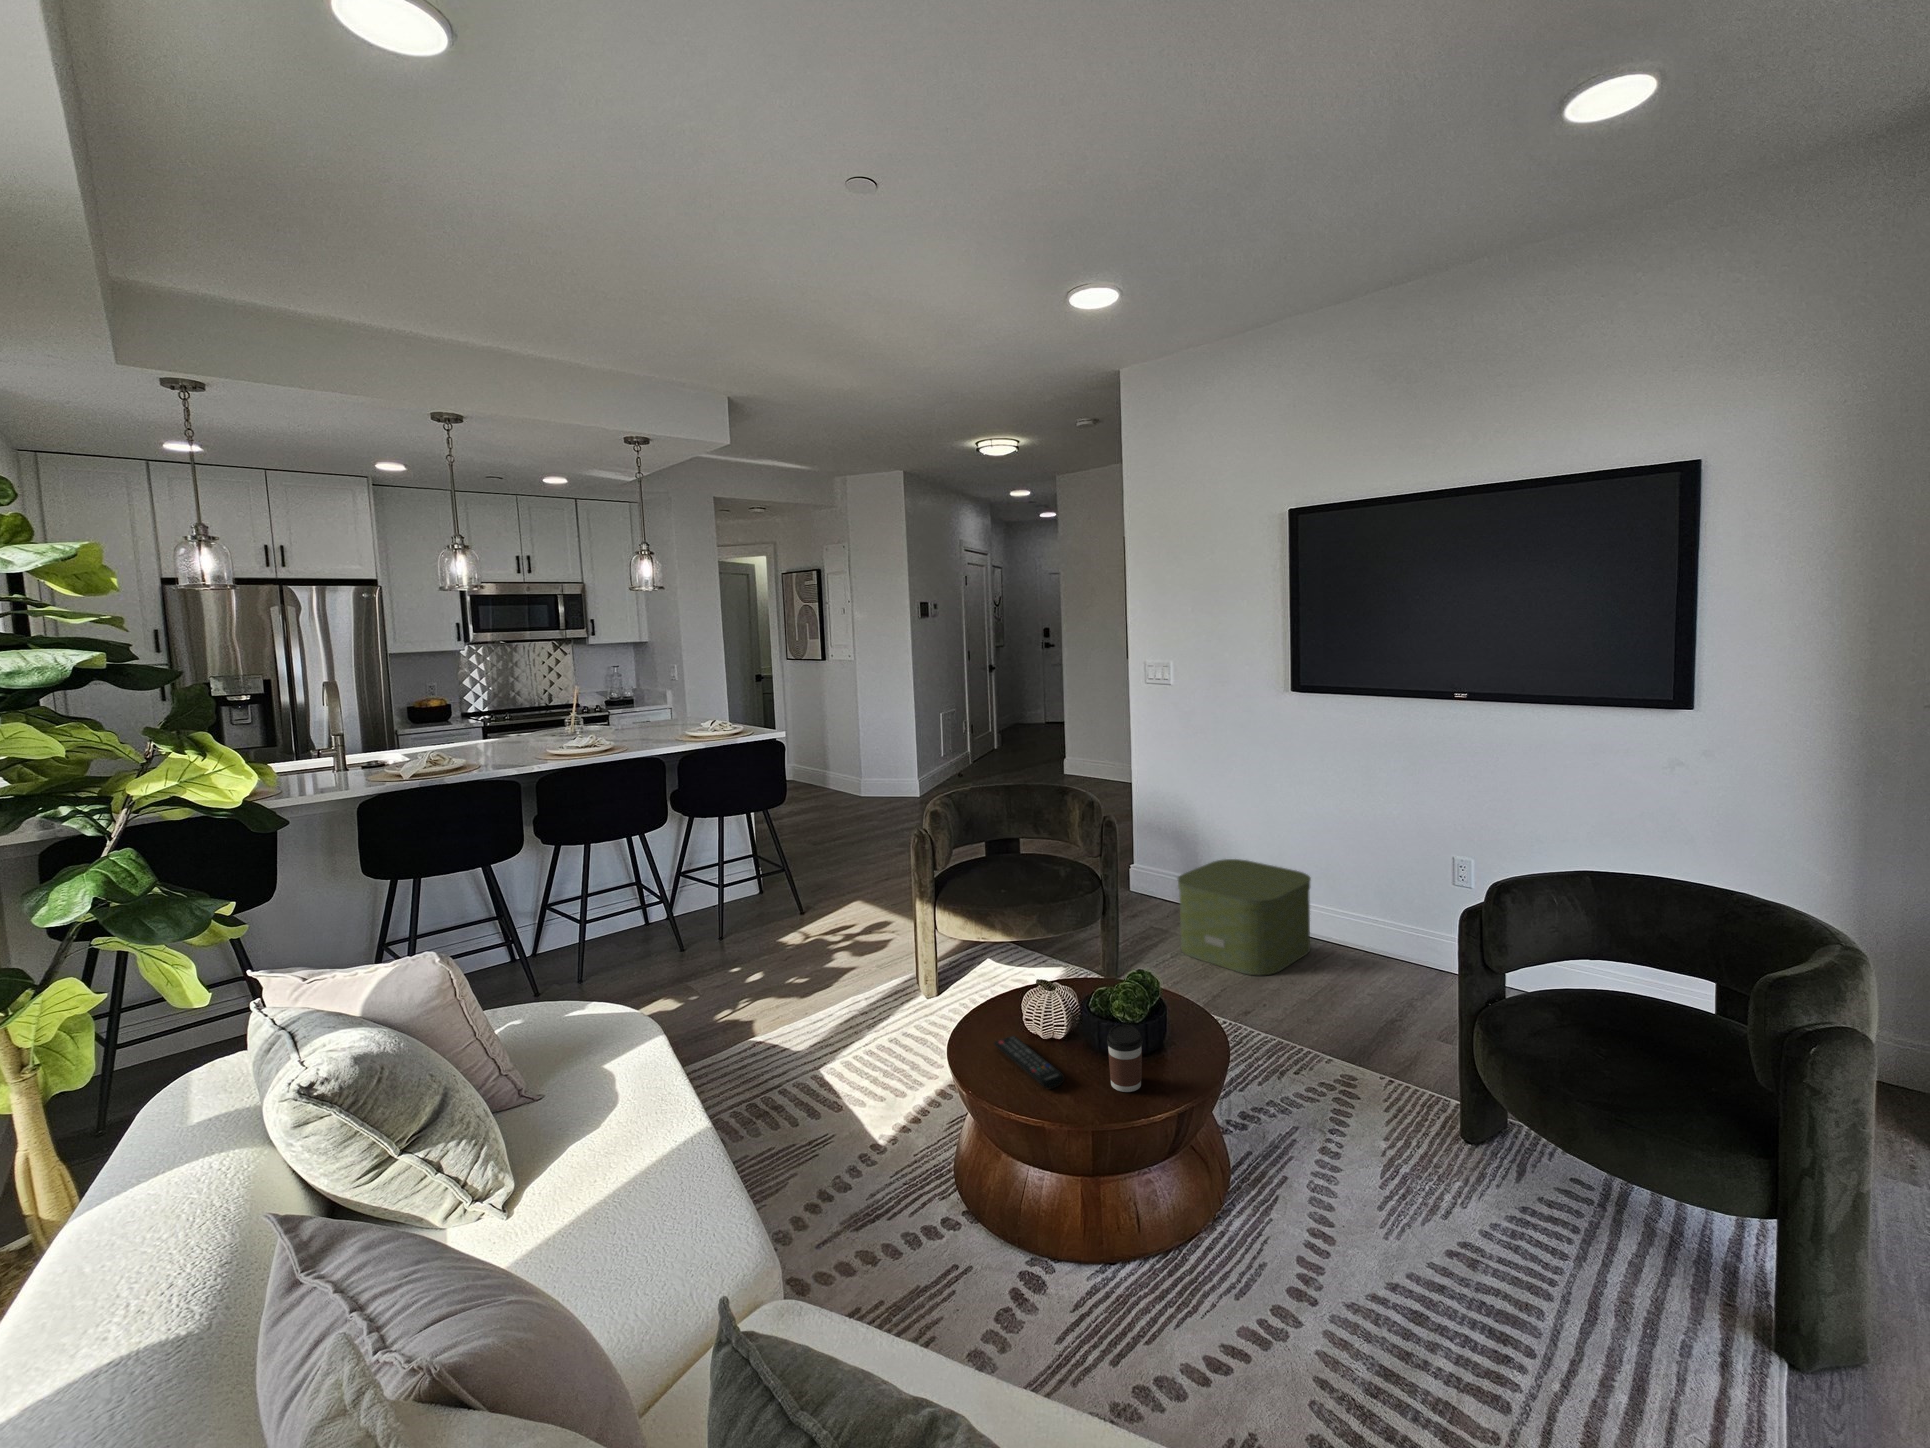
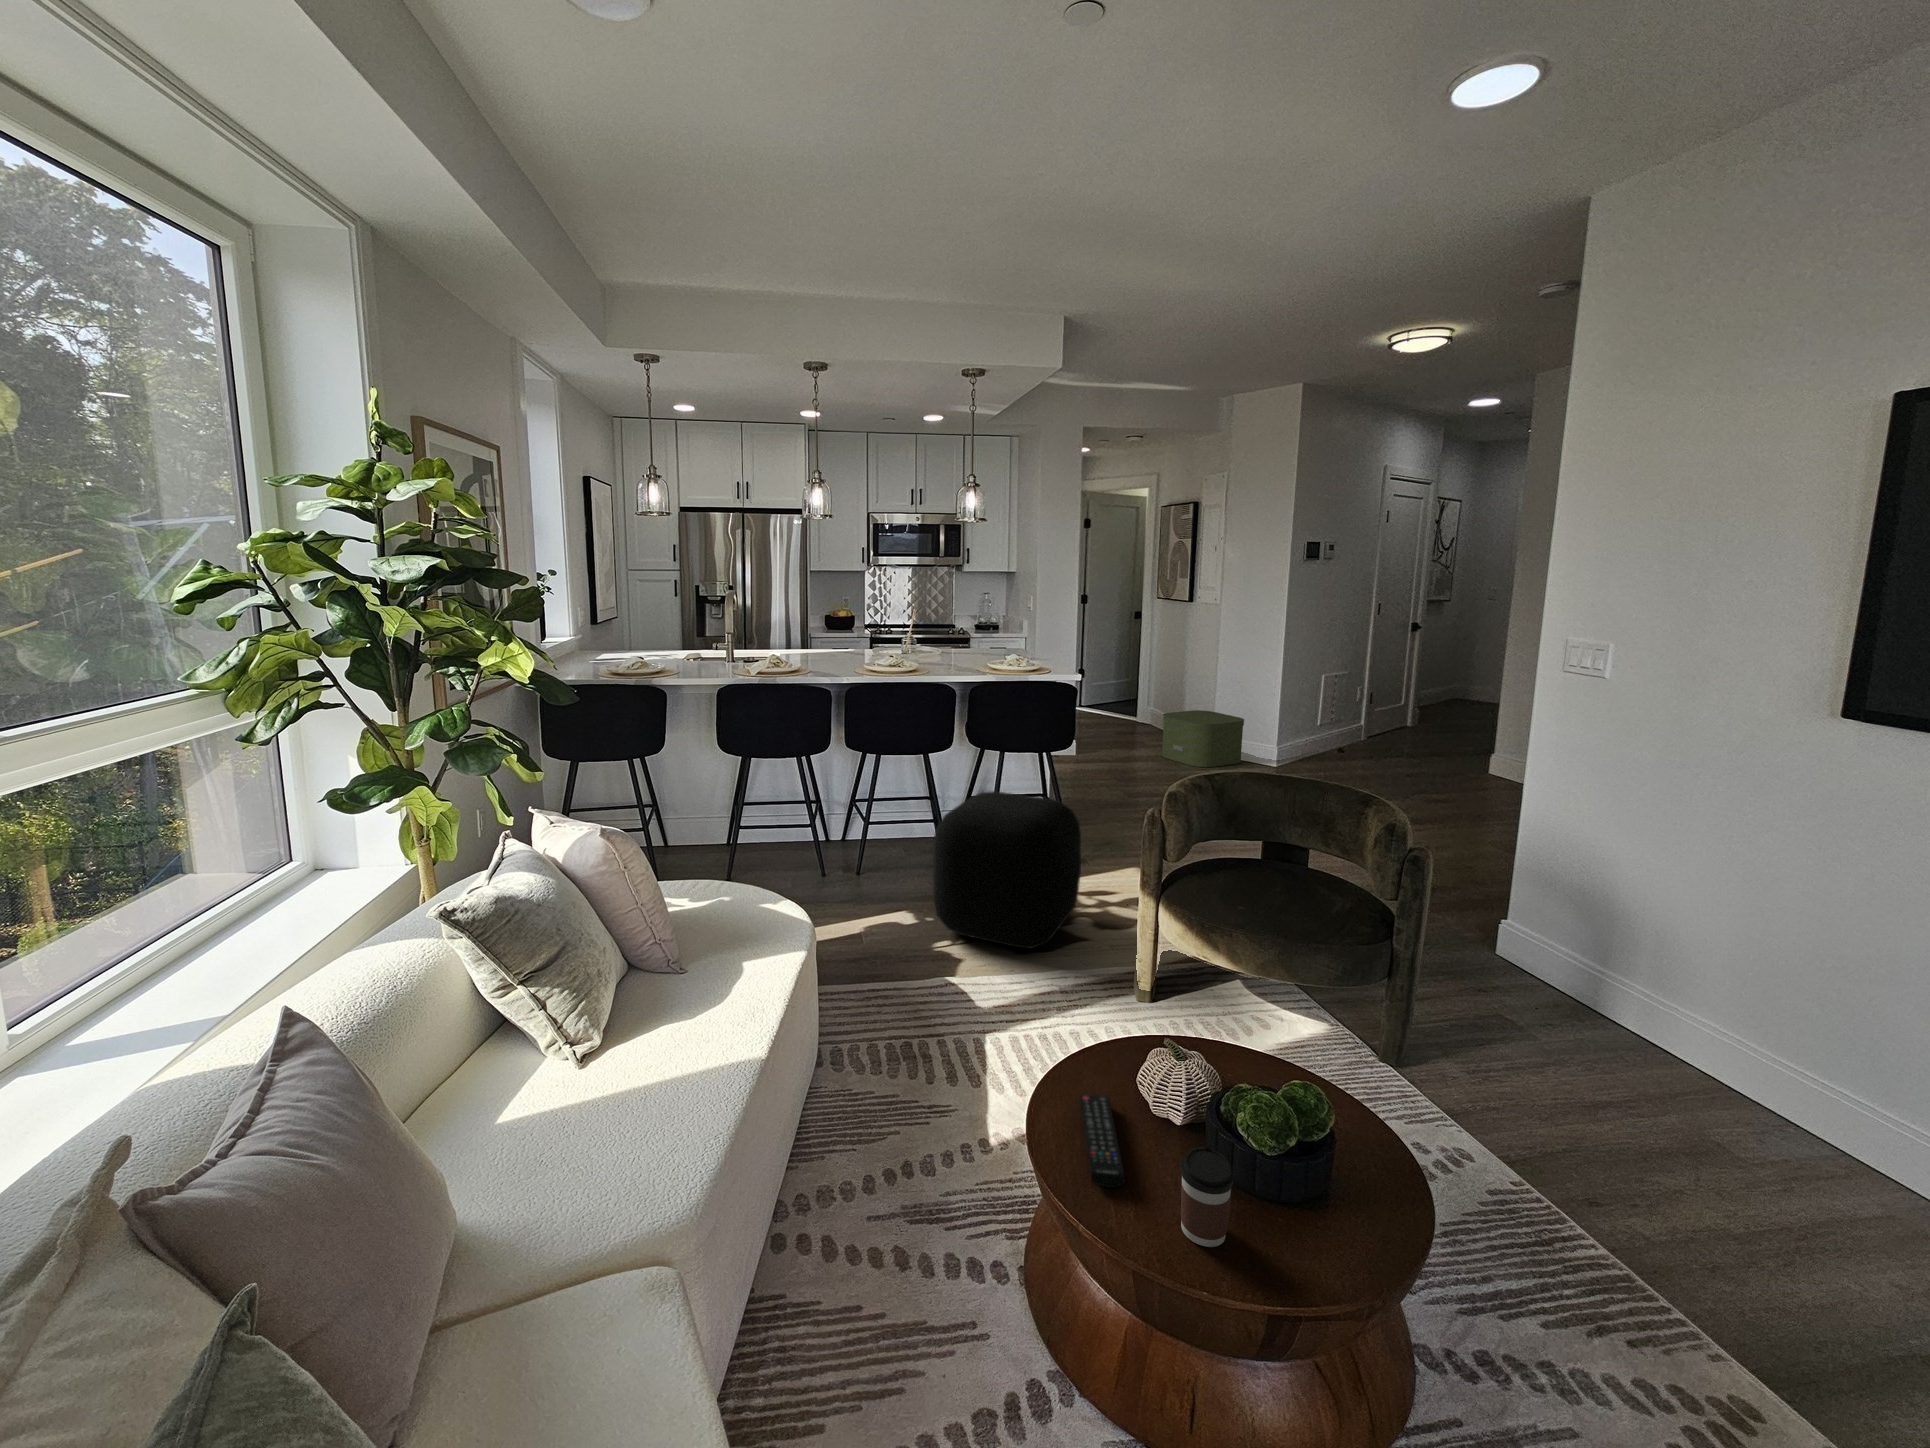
ottoman: none [698,846,842,999] -> present [933,791,1081,948]
storage box: present [1178,859,1311,975] -> present [1162,710,1244,767]

